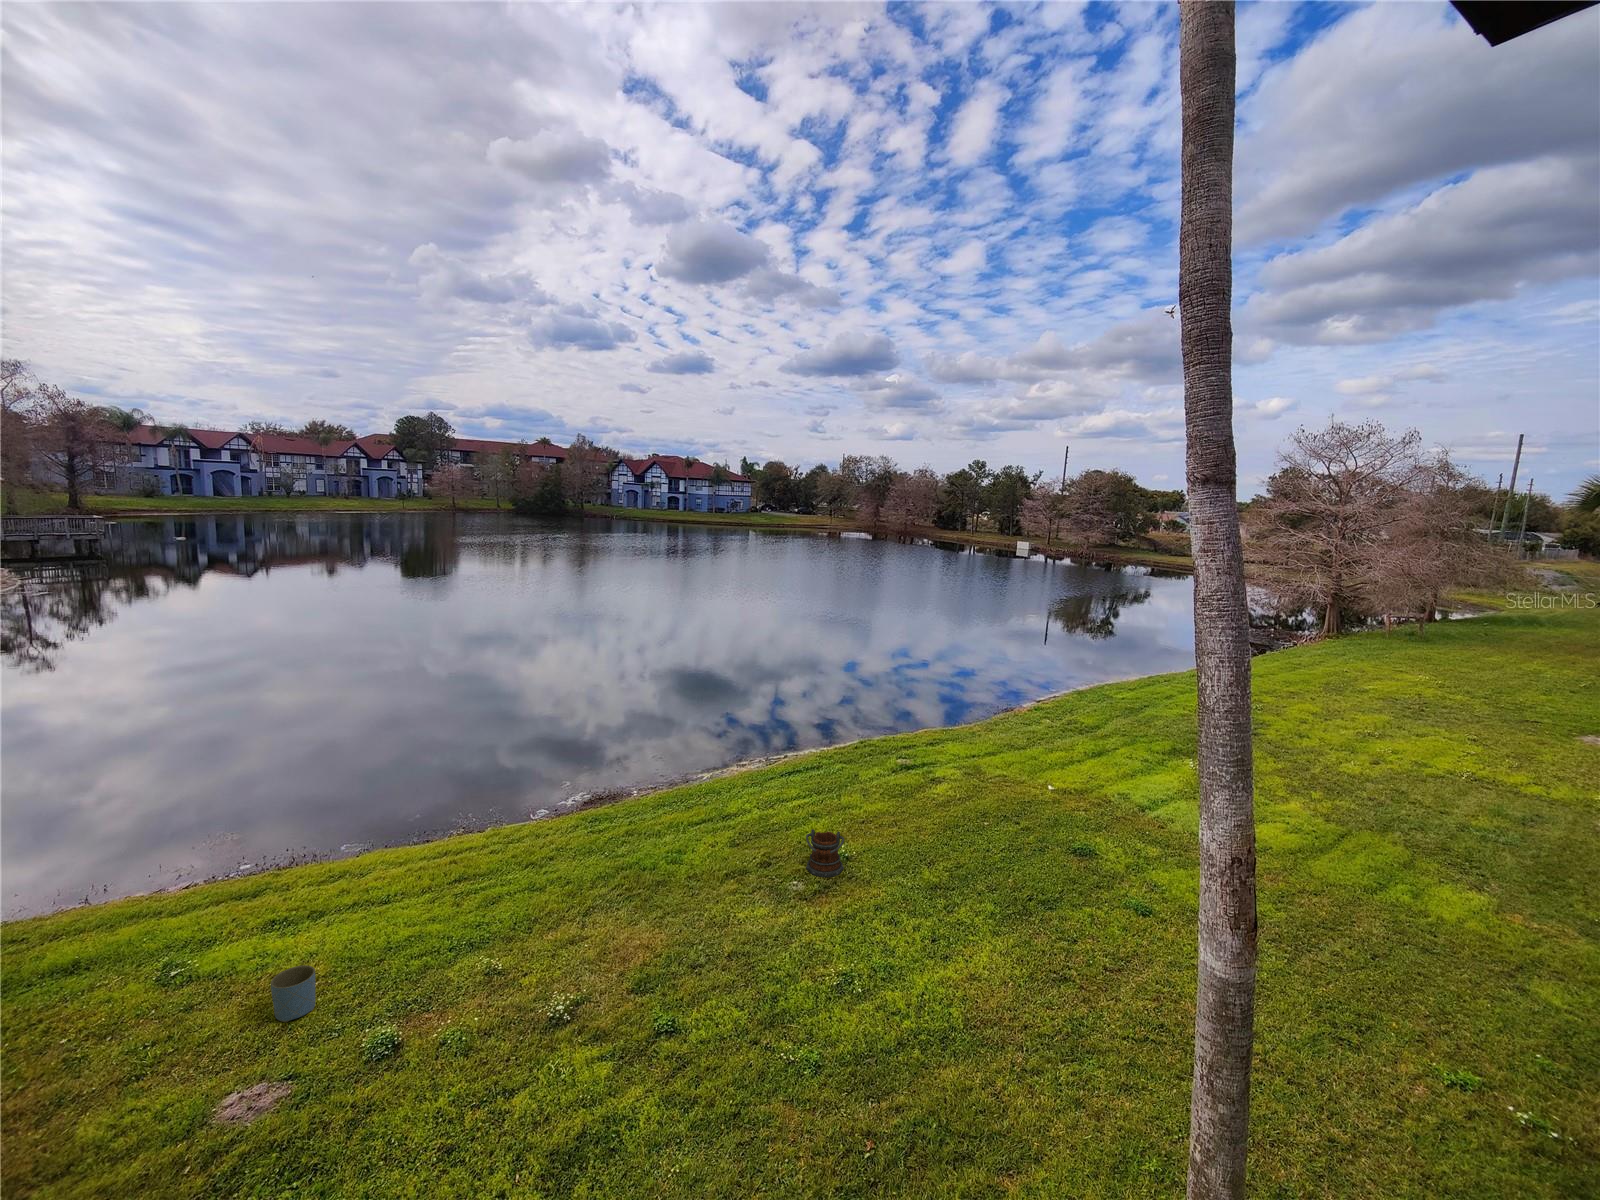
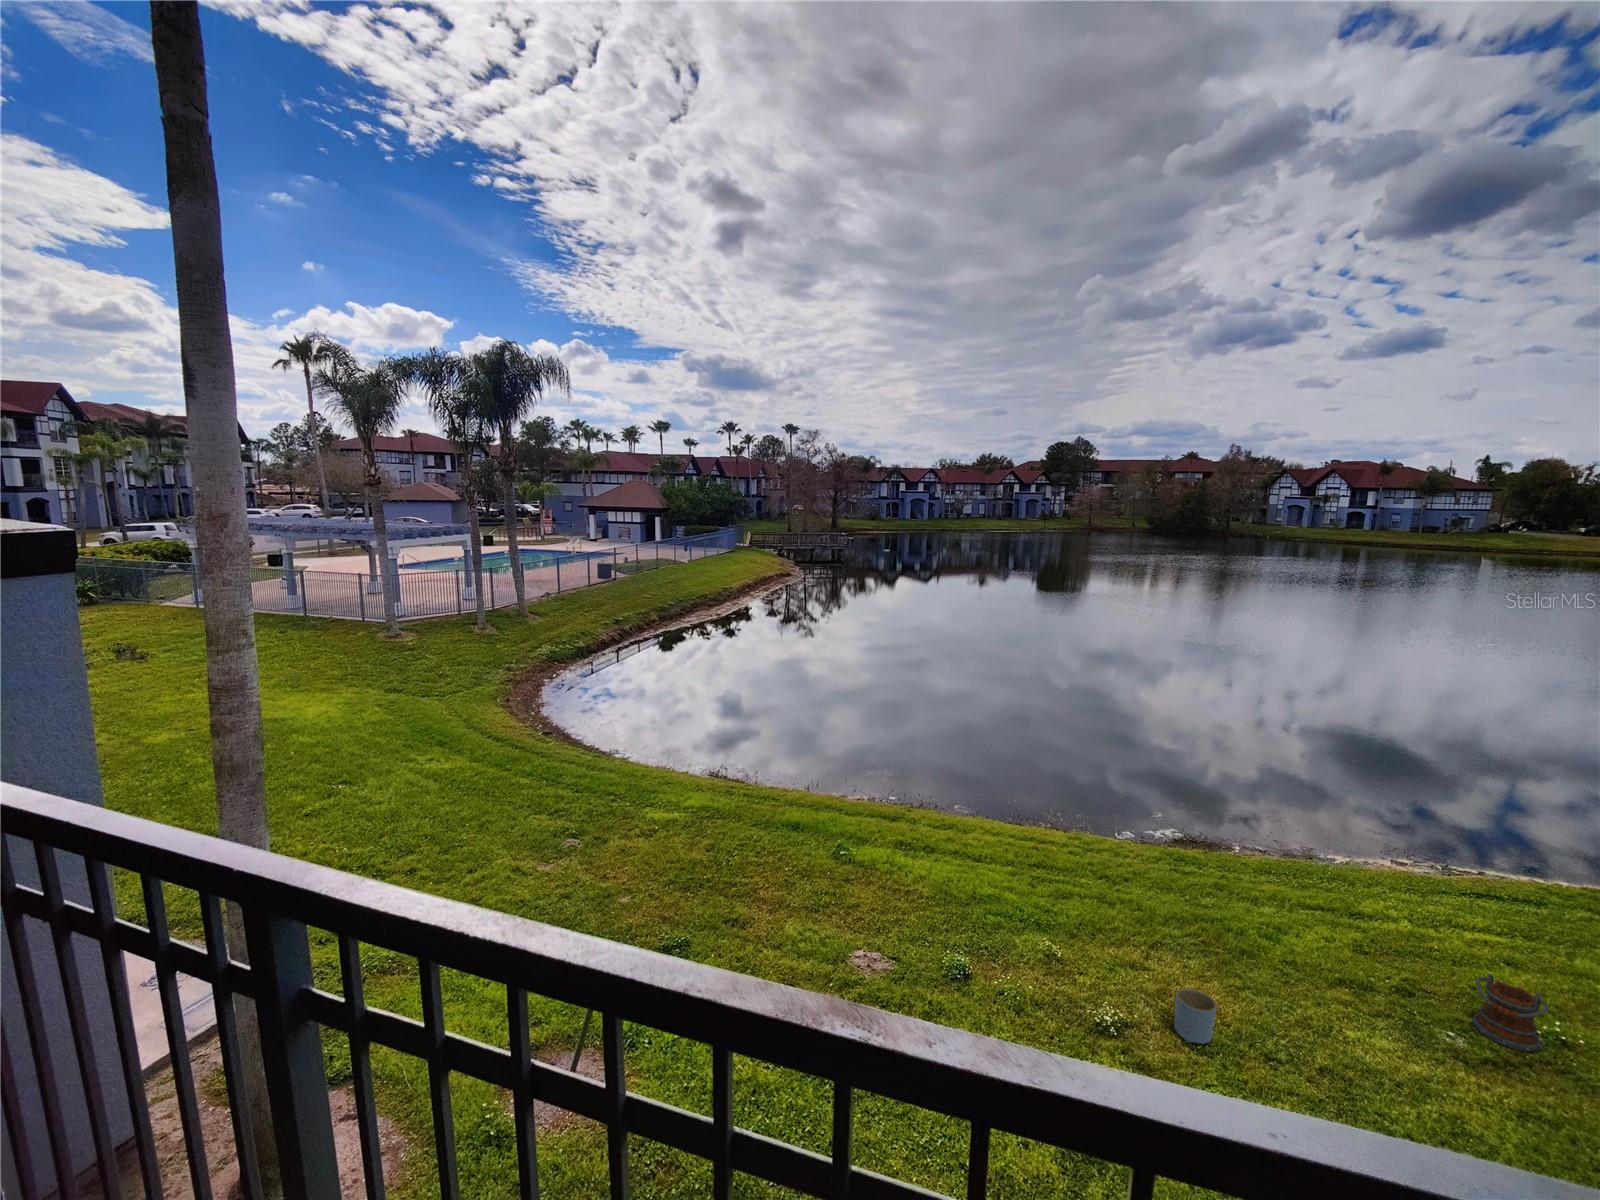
planter: present [271,965,315,1022] -> present [1174,988,1217,1044]

